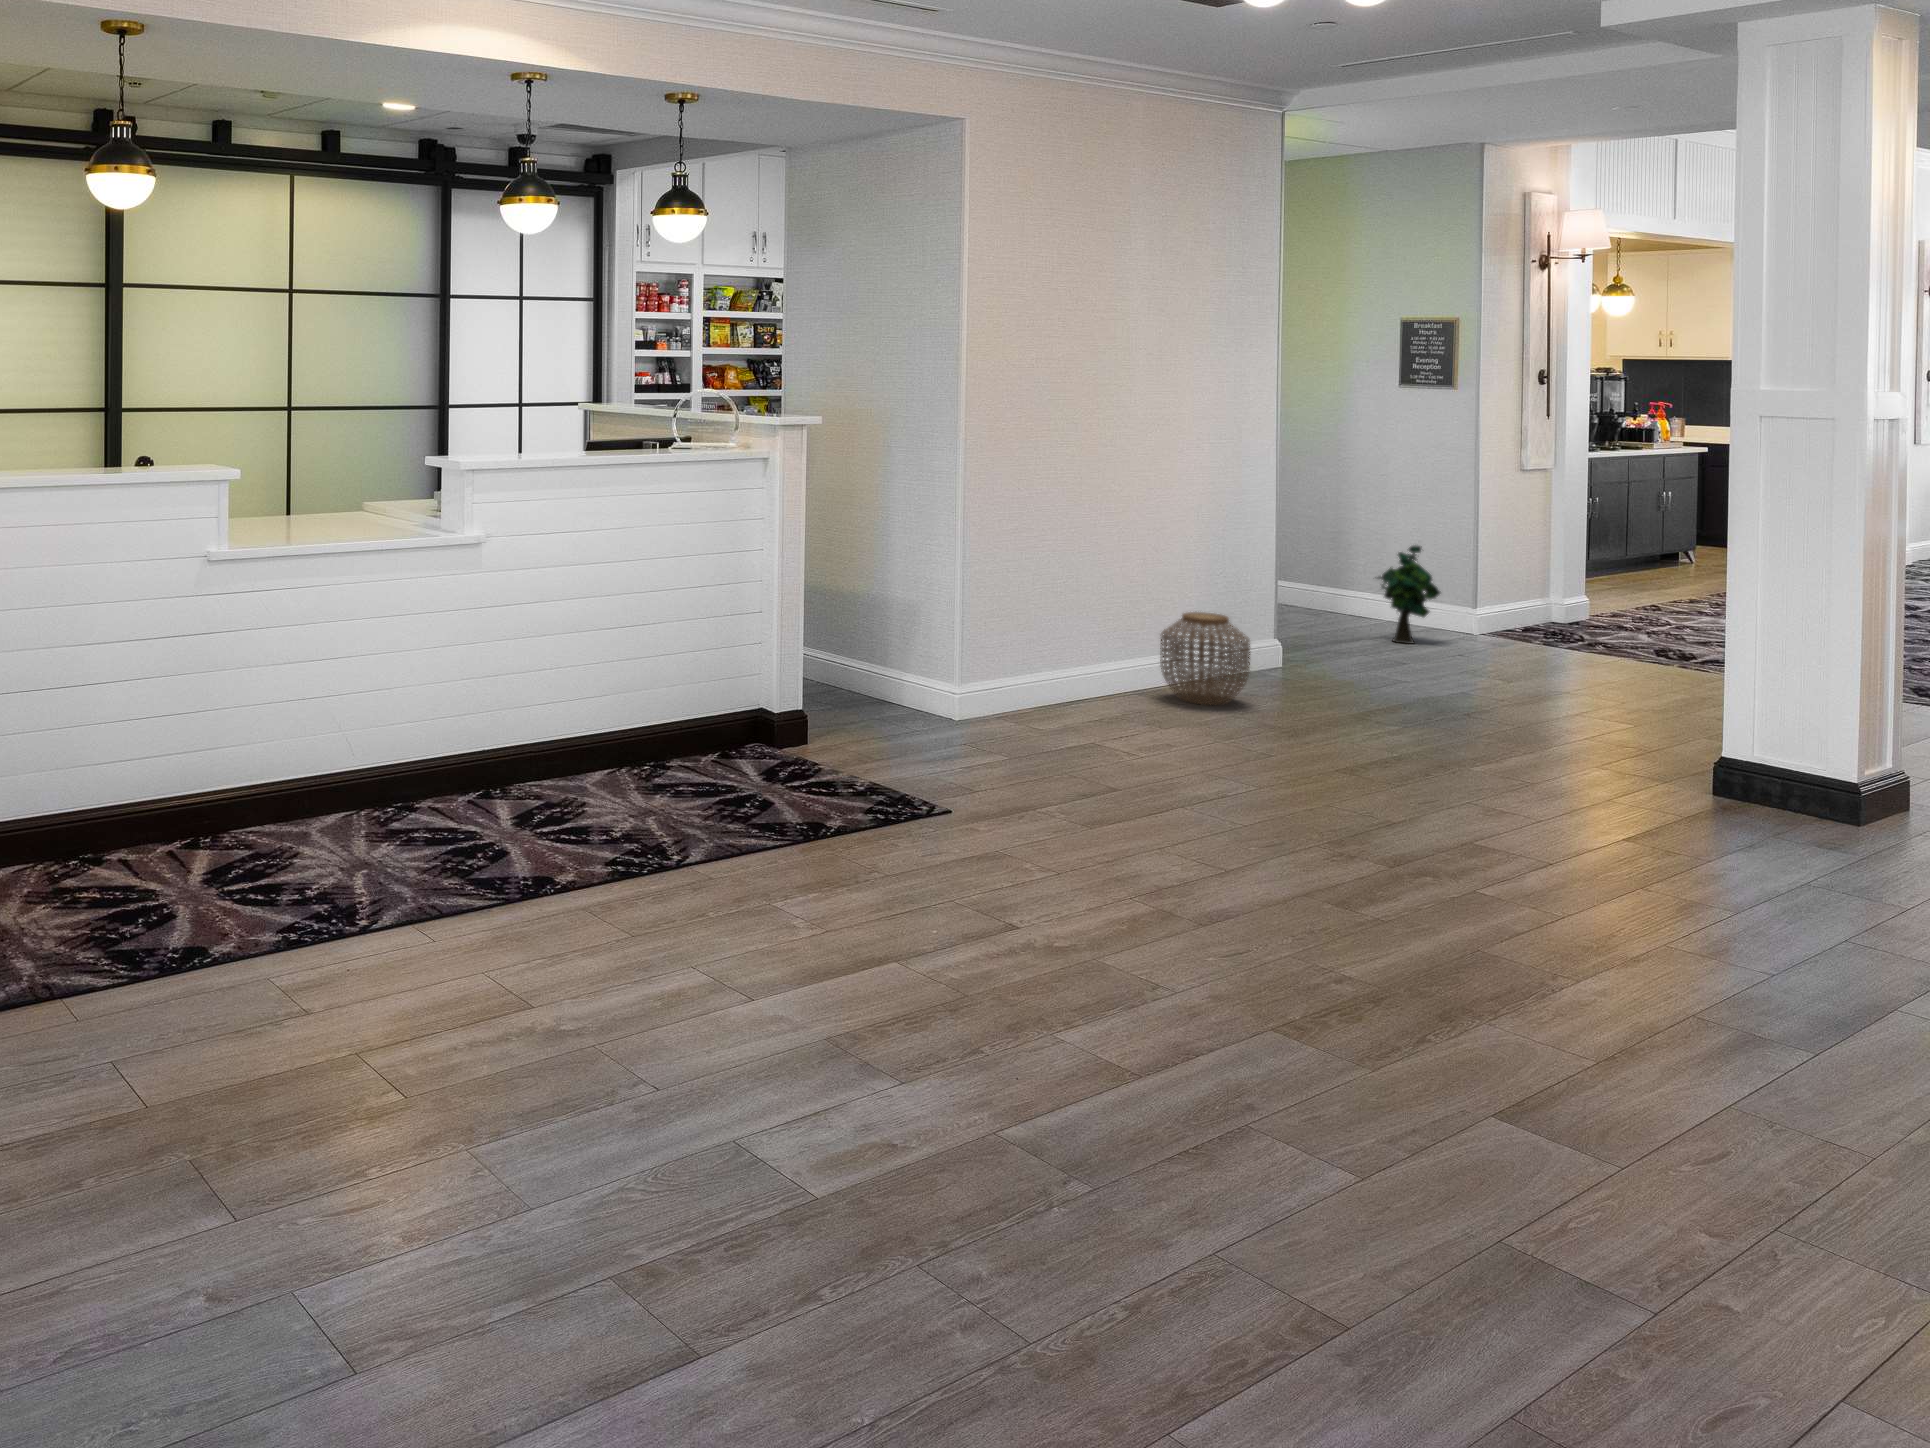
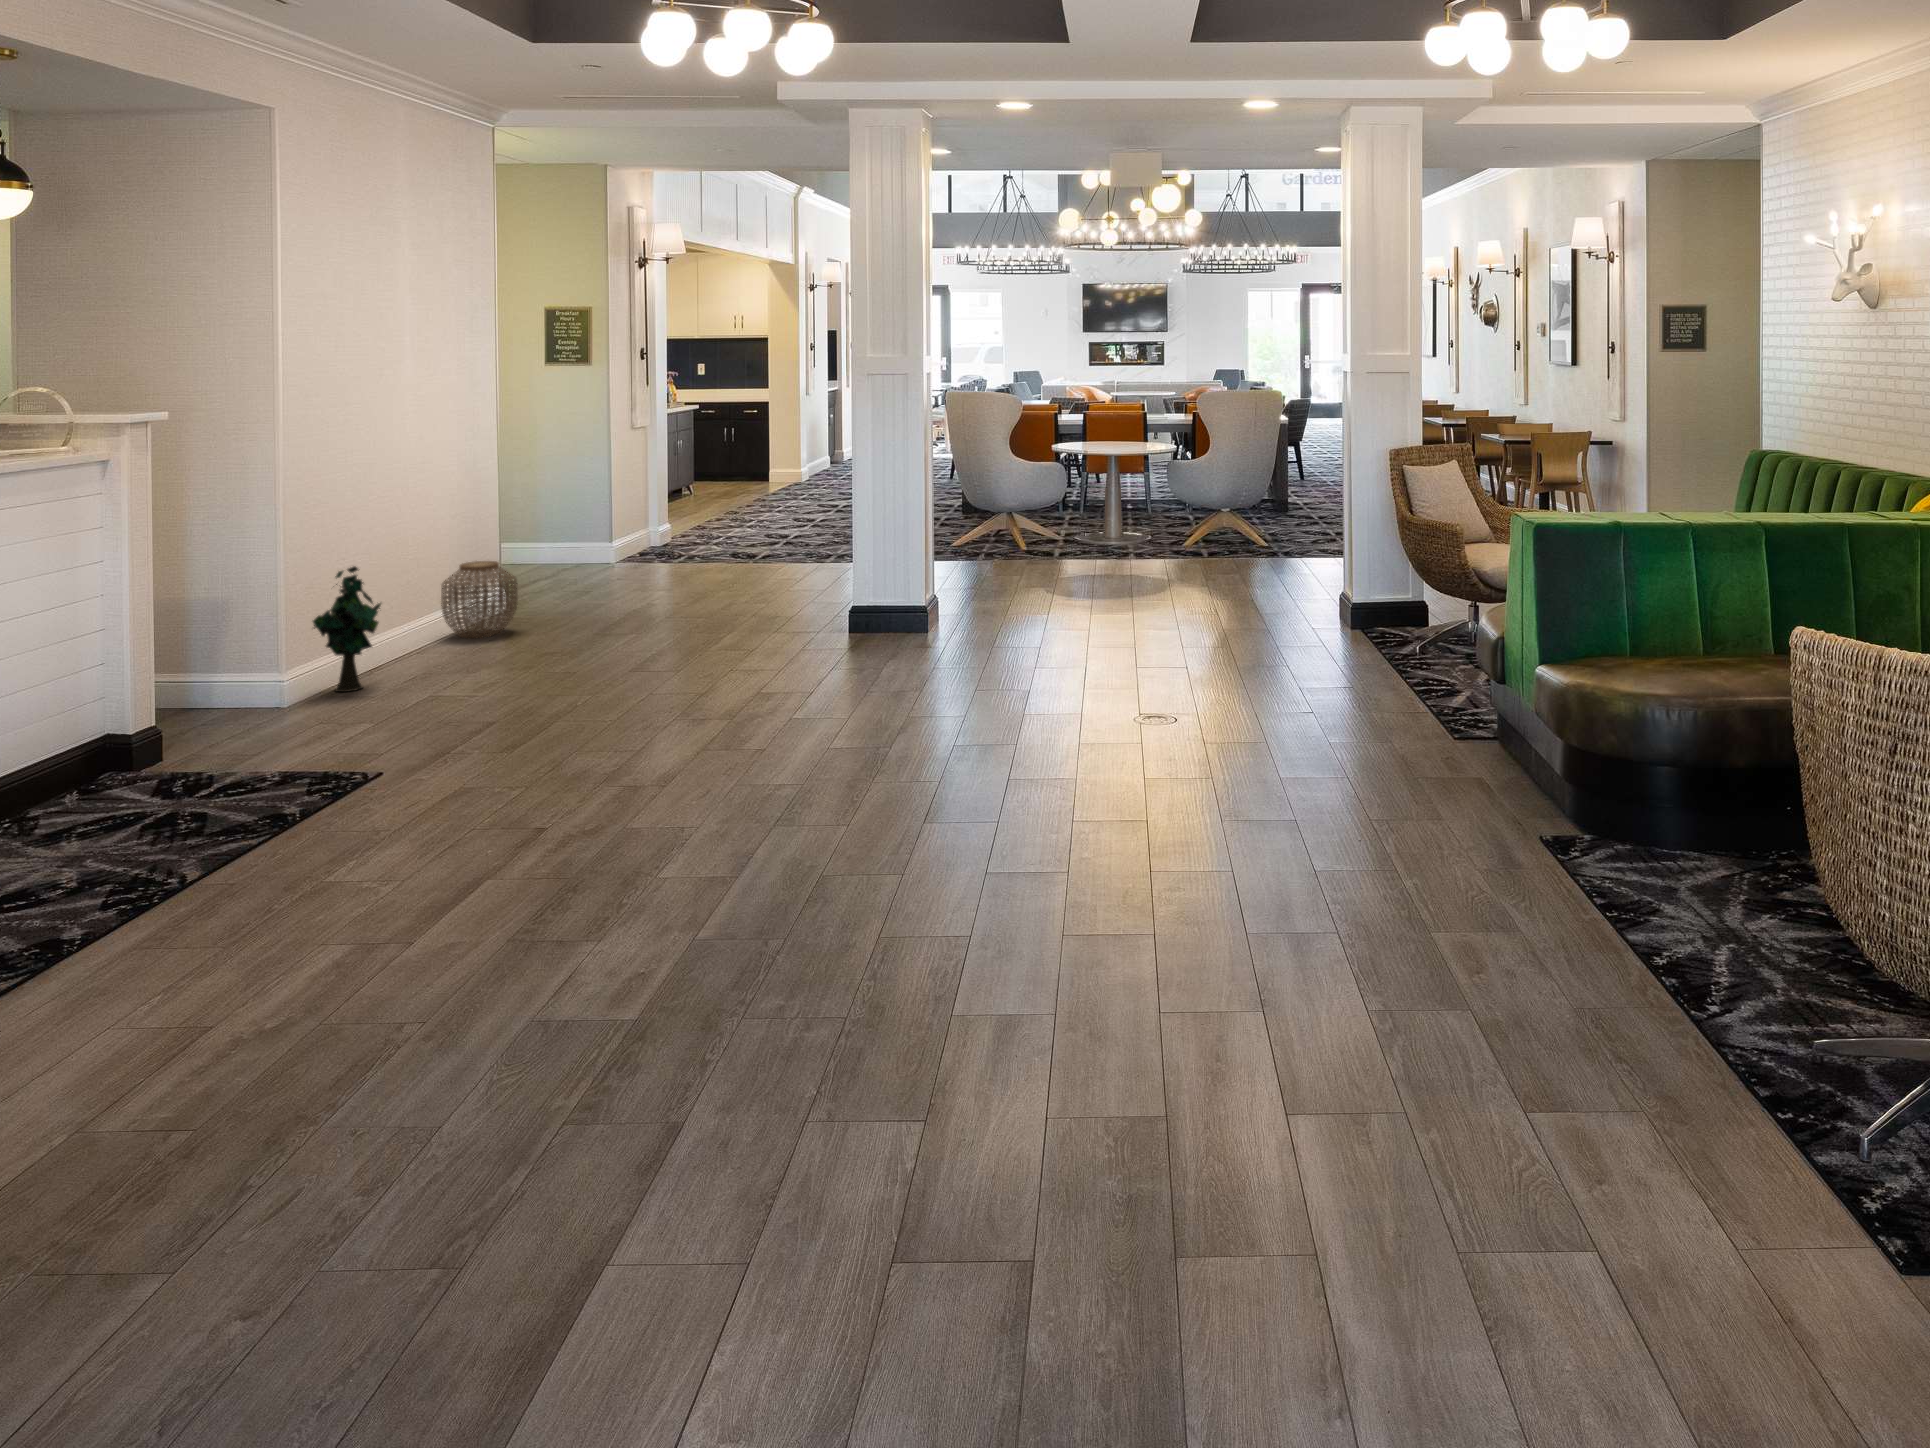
decorative plant: present [1378,545,1440,644] -> present [313,566,381,692]

